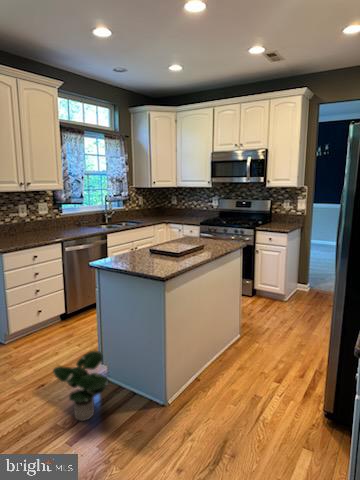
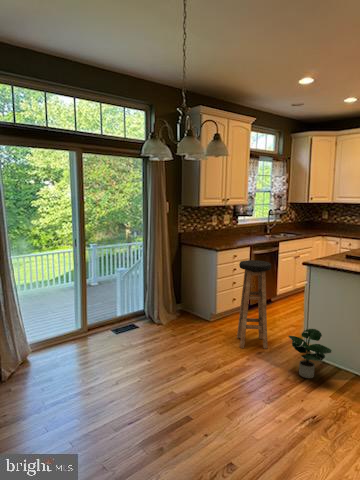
bar stool: none [11,262,61,381] -> present [237,260,271,349]

